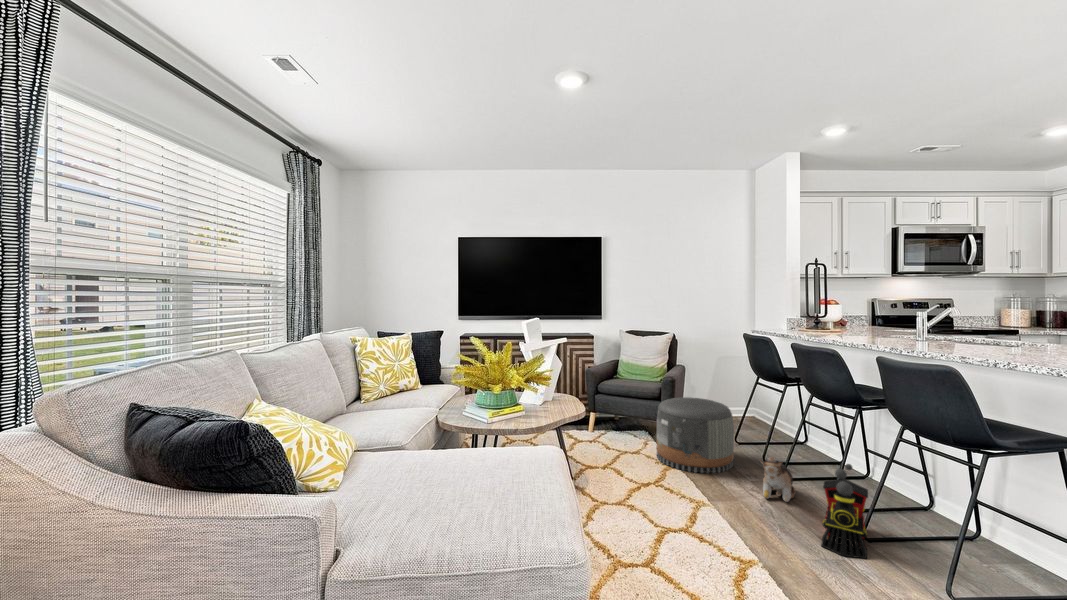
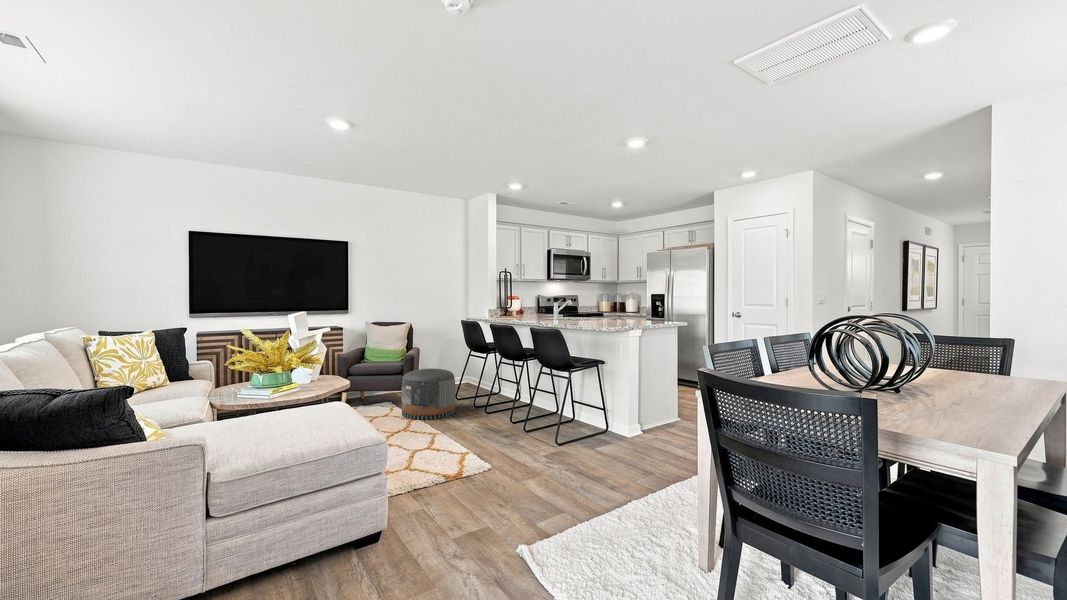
plush toy: present [761,457,796,502] -> none [471,397,492,424]
toy train: present [821,464,868,559] -> none [504,391,527,441]

